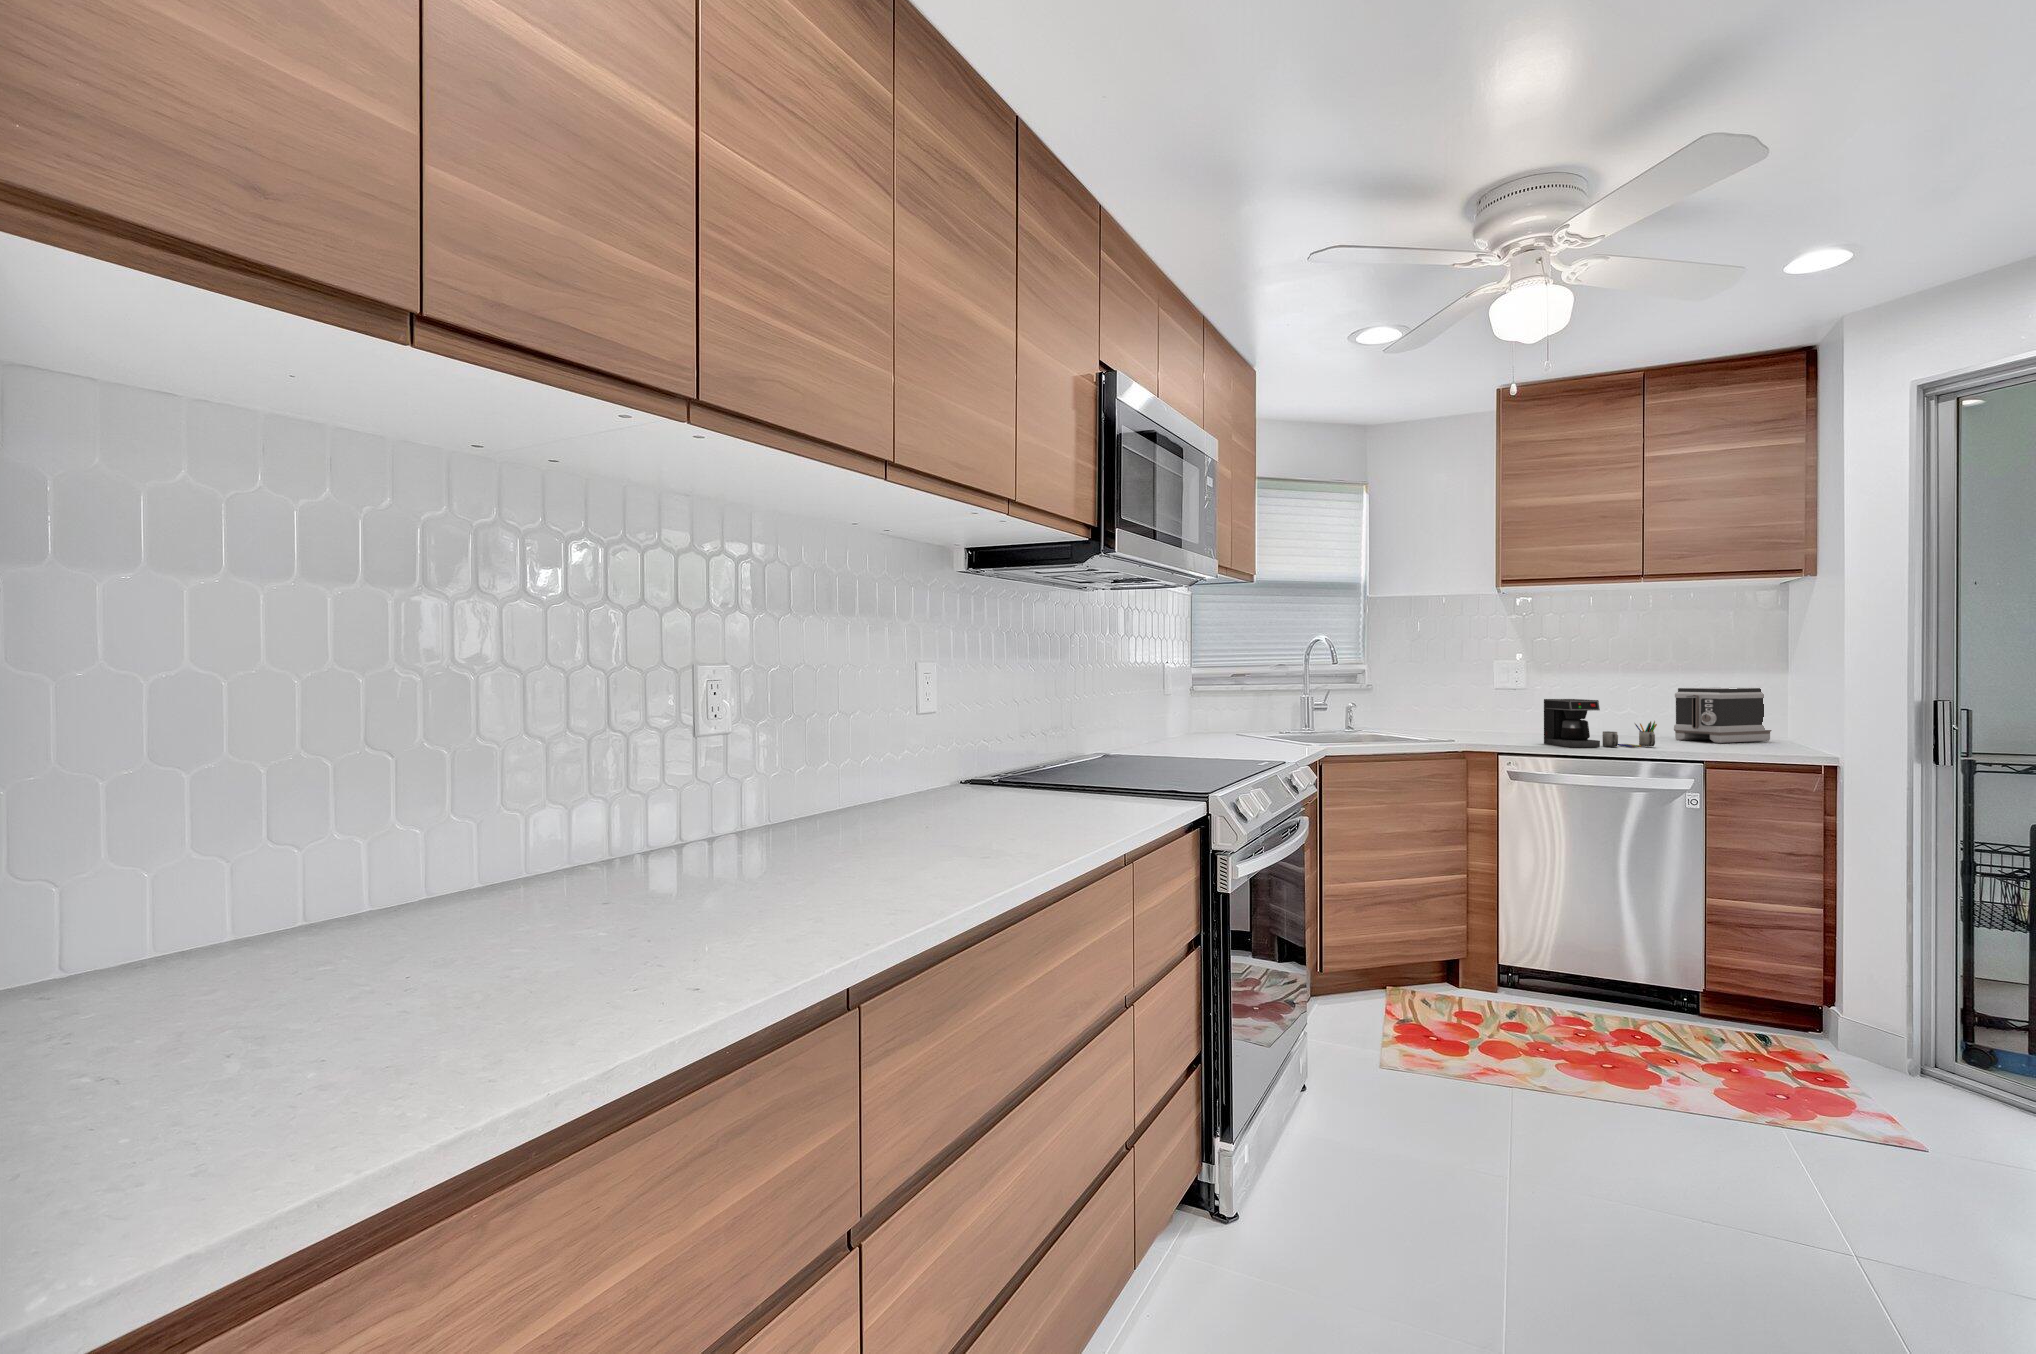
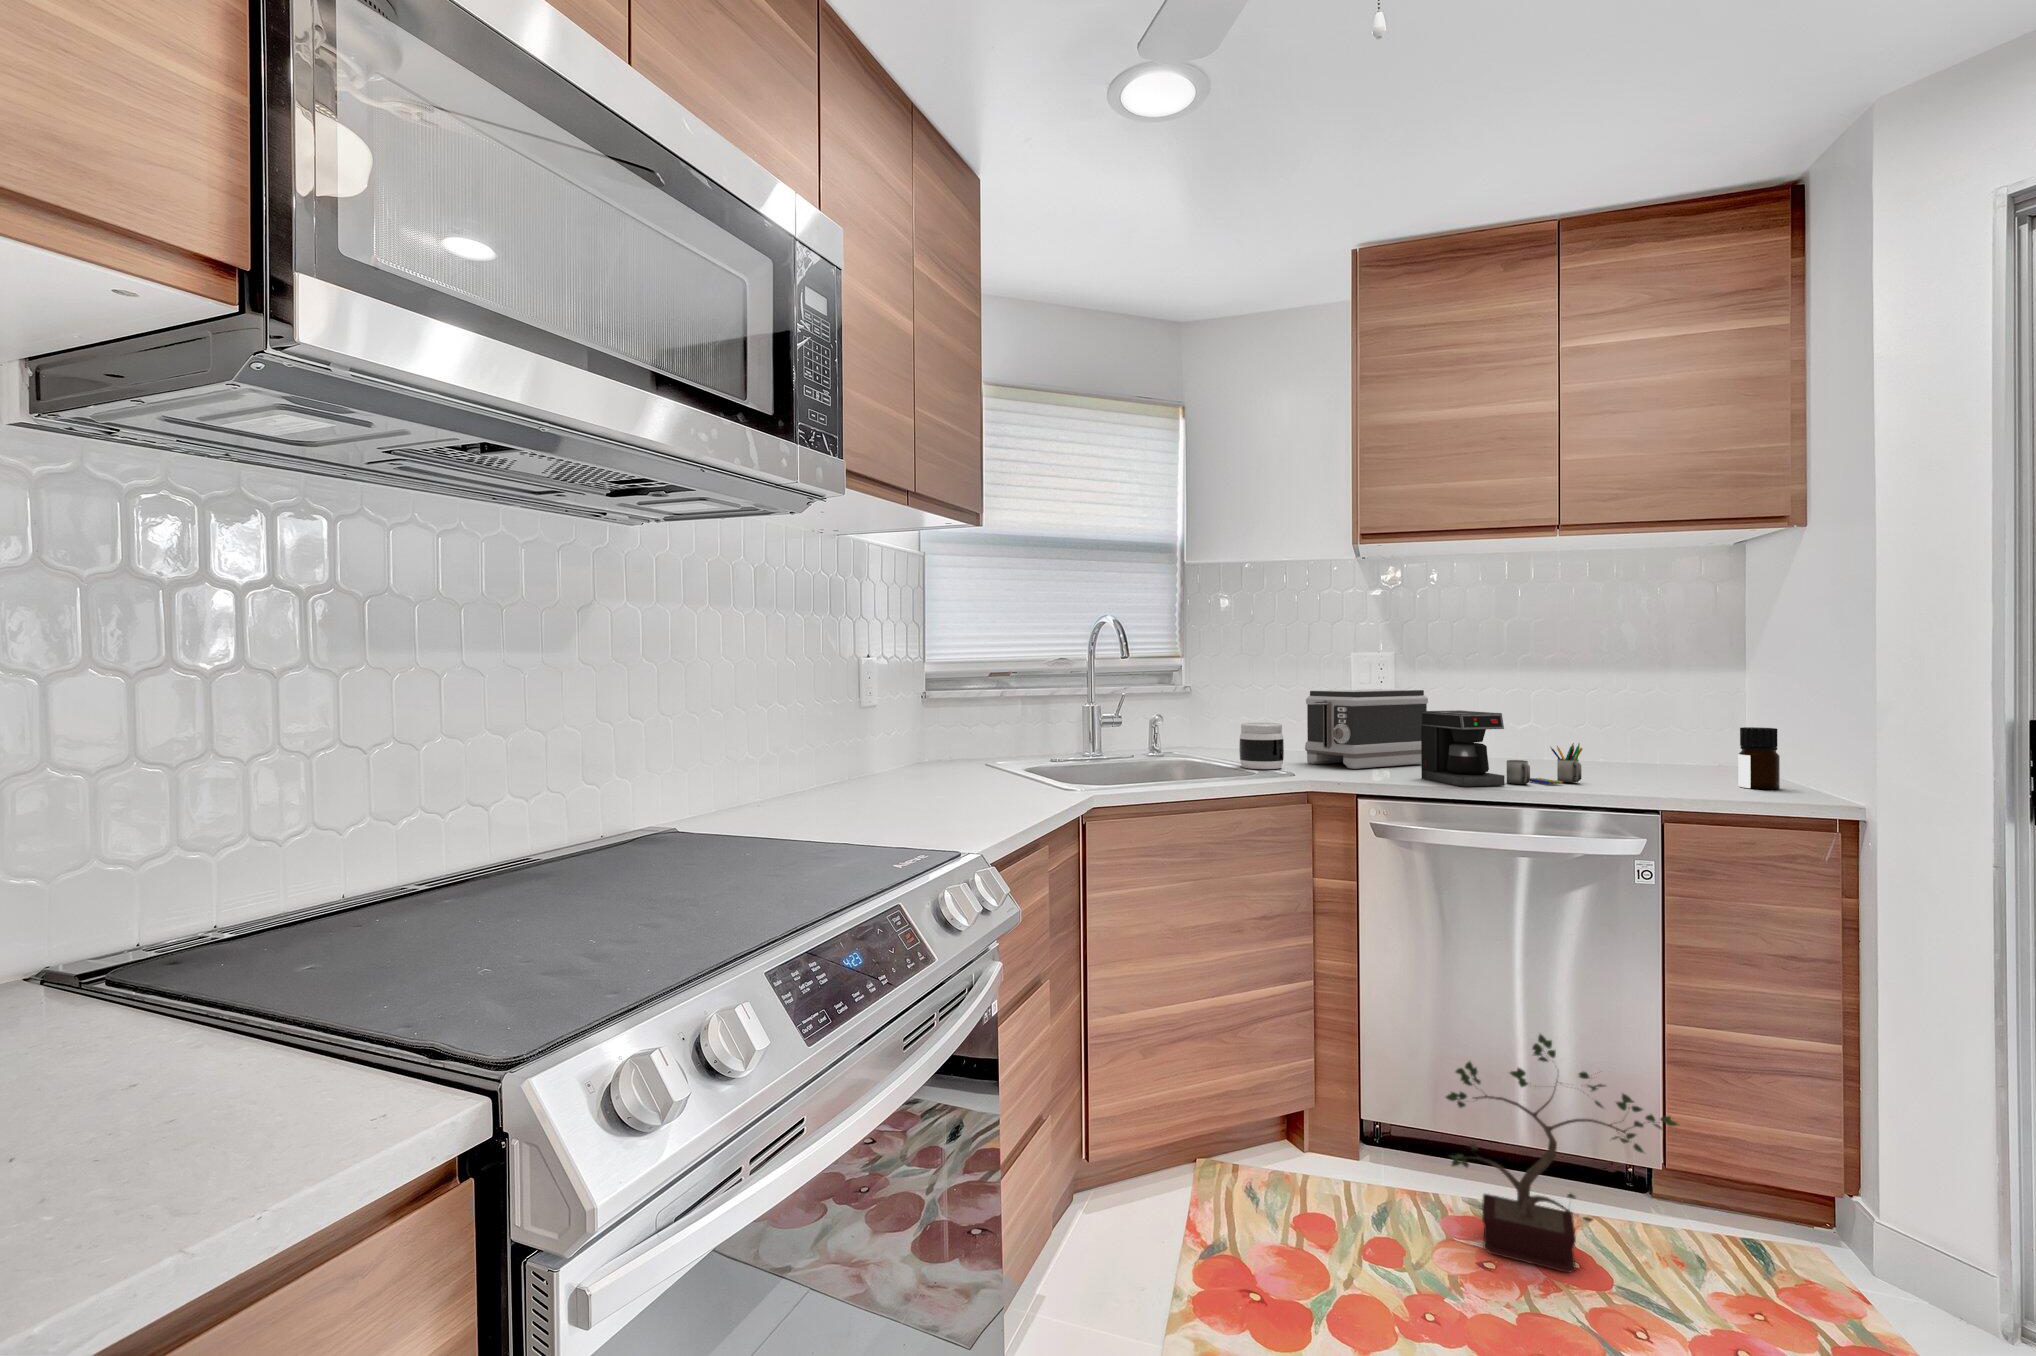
toaster: present [1674,687,1772,743] -> present [1305,689,1428,769]
jar: none [1415,707,1447,738] -> present [1239,723,1284,769]
bottle: none [1767,711,1795,751] -> present [1738,727,1780,789]
potted plant: none [1553,896,1702,1039] -> present [1446,1034,1677,1273]

